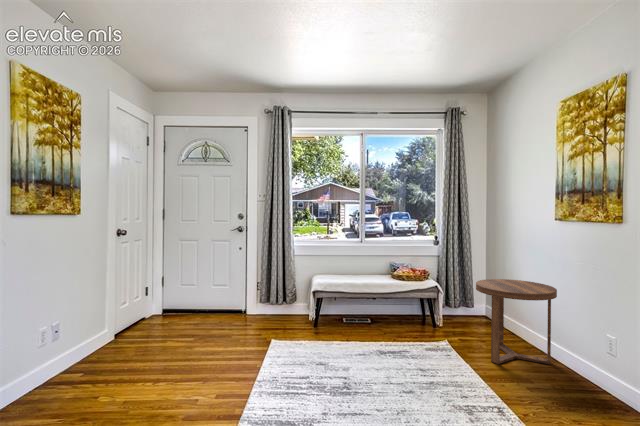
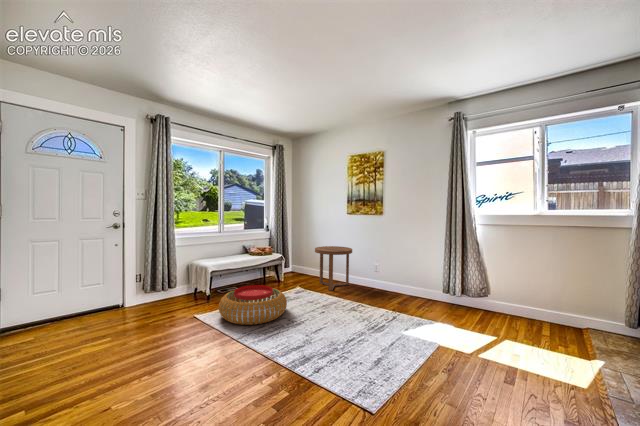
pouf: none [281,318,374,376] -> present [219,285,287,325]

